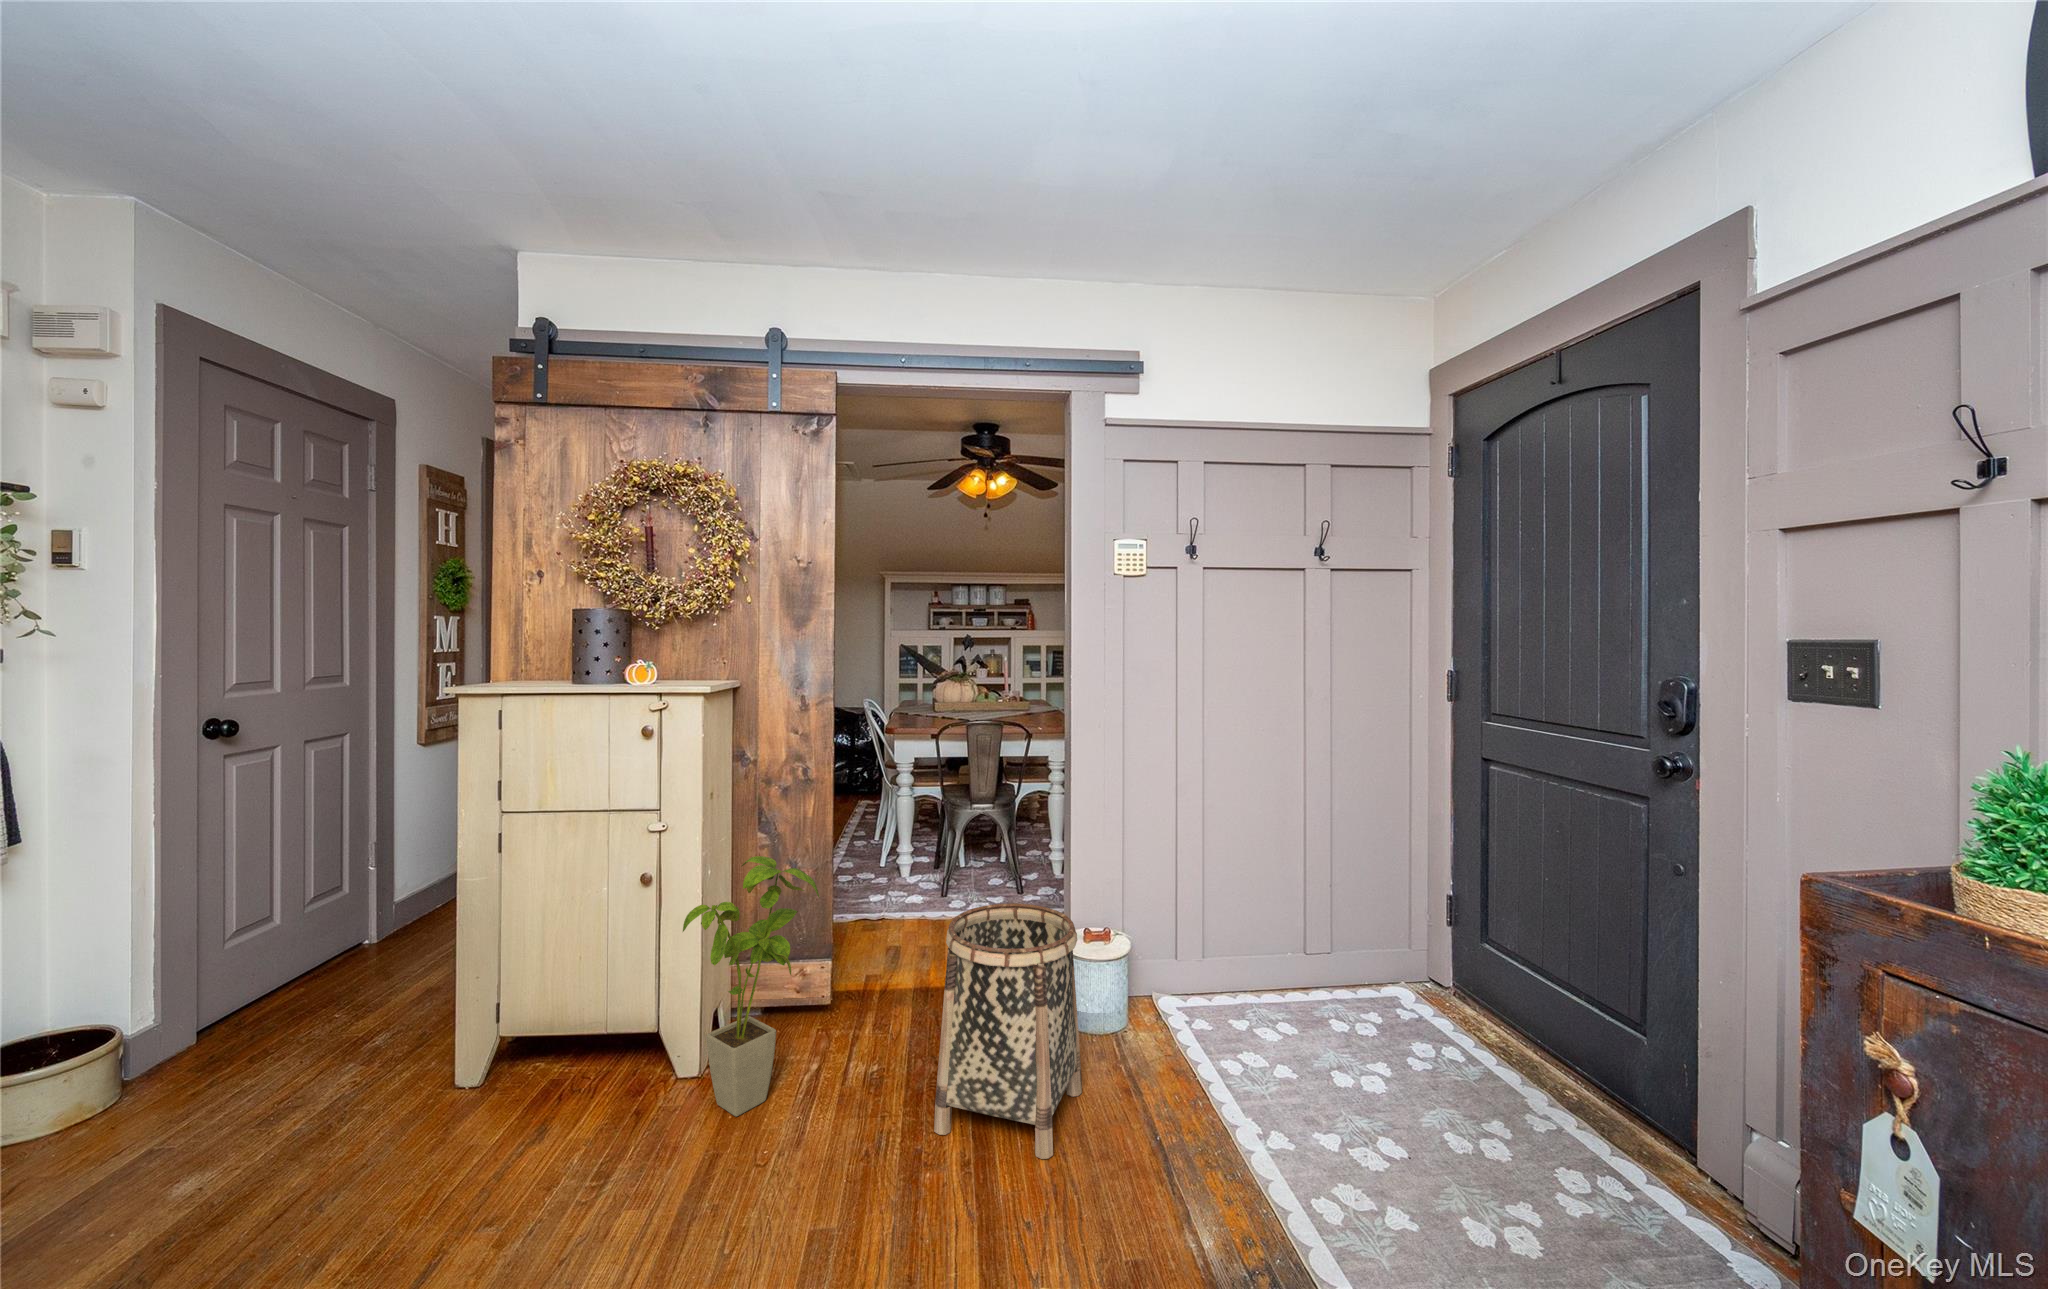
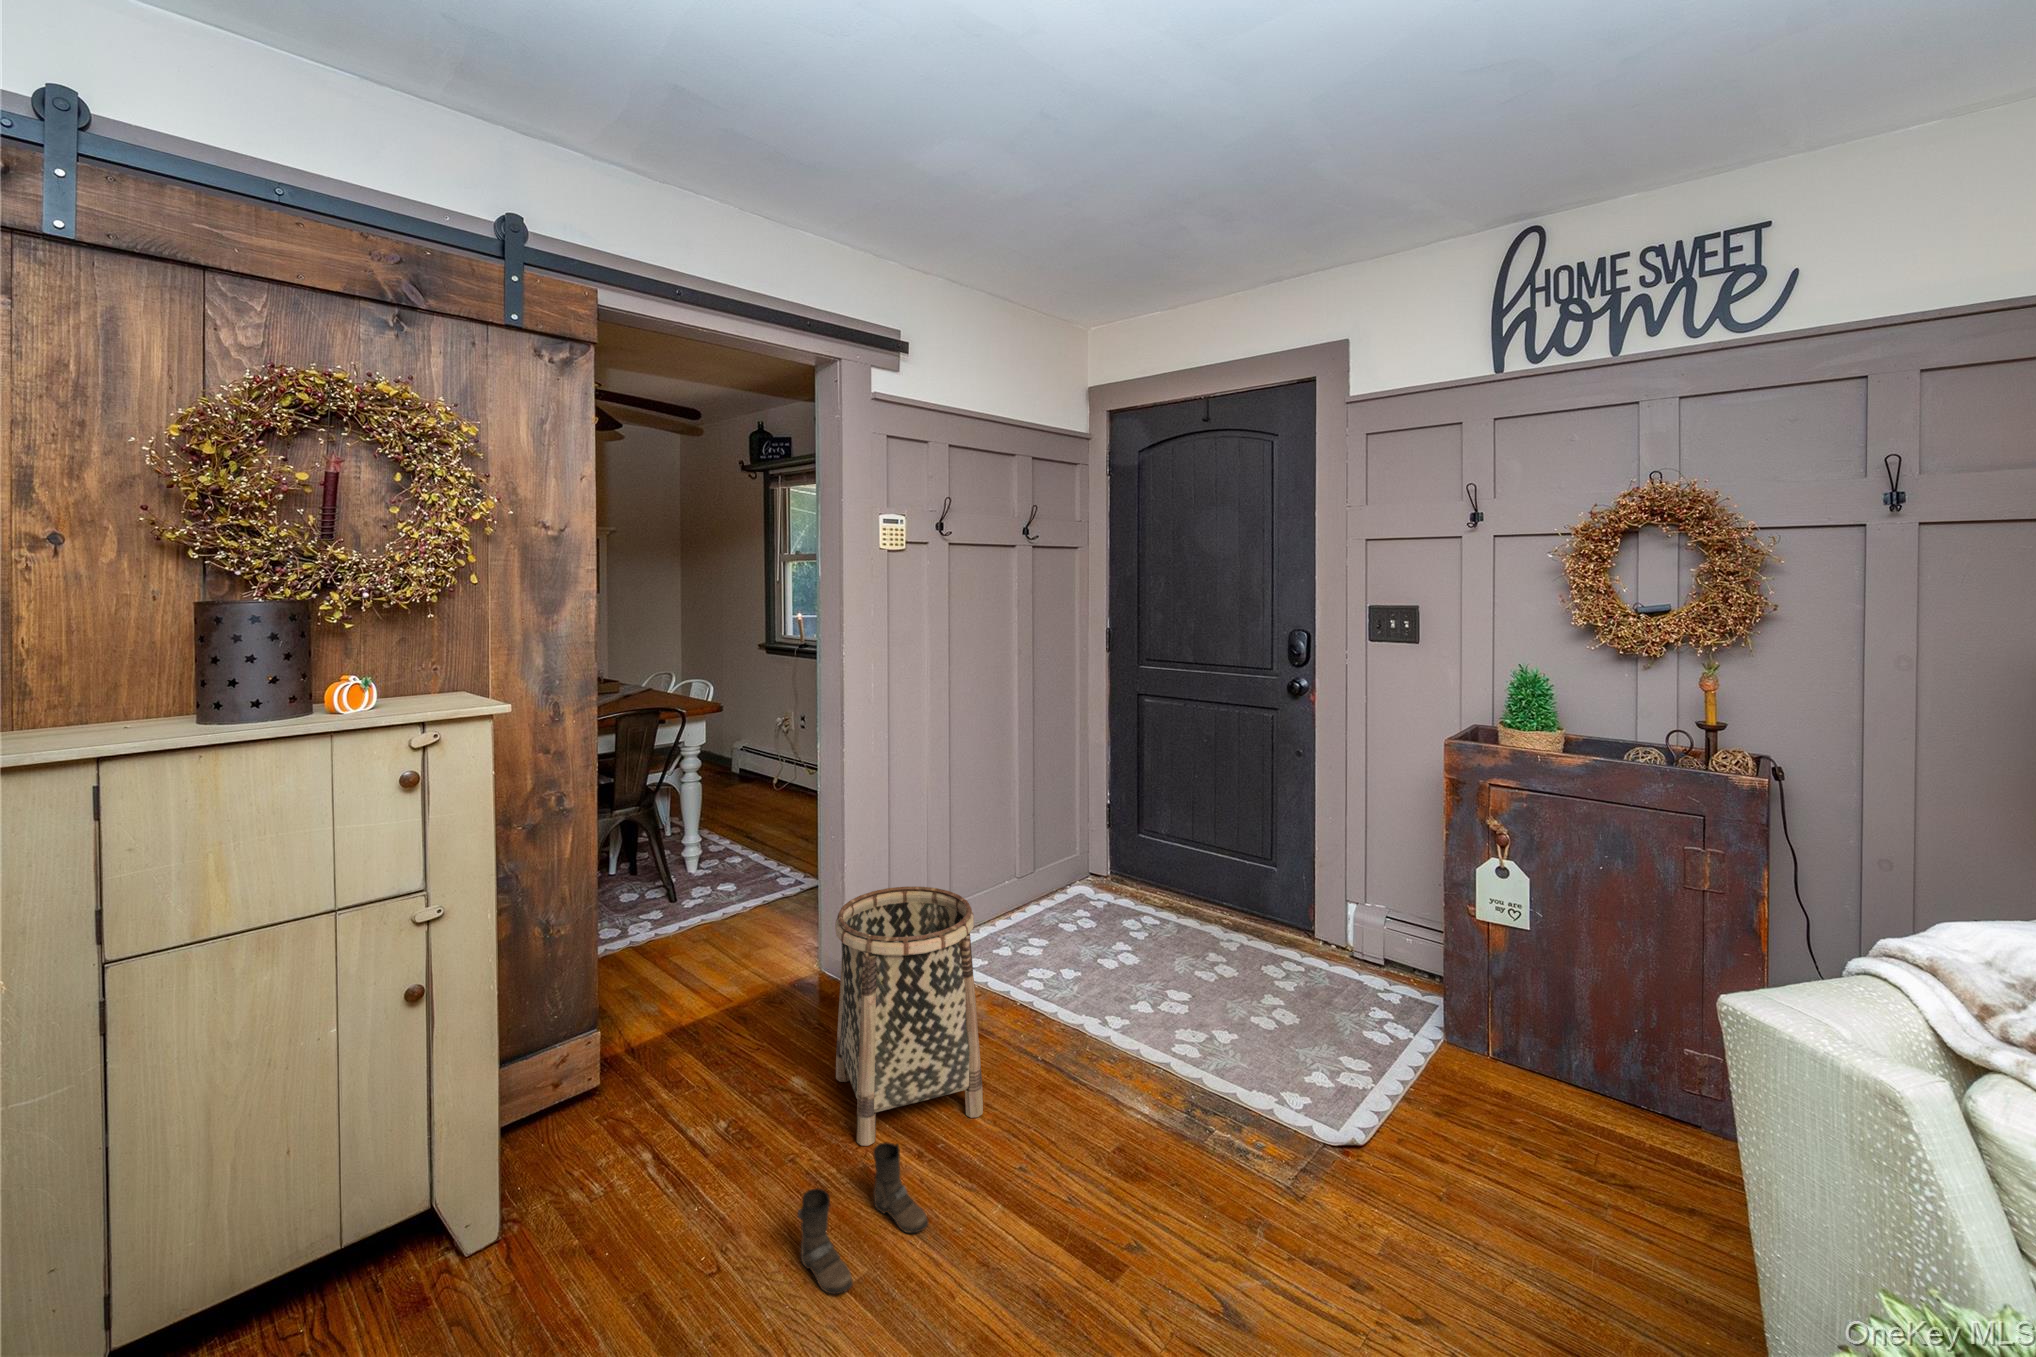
house plant: present [683,856,820,1116] -> none [519,912,700,1253]
boots: none [795,1124,912,1231] -> present [798,1142,928,1294]

